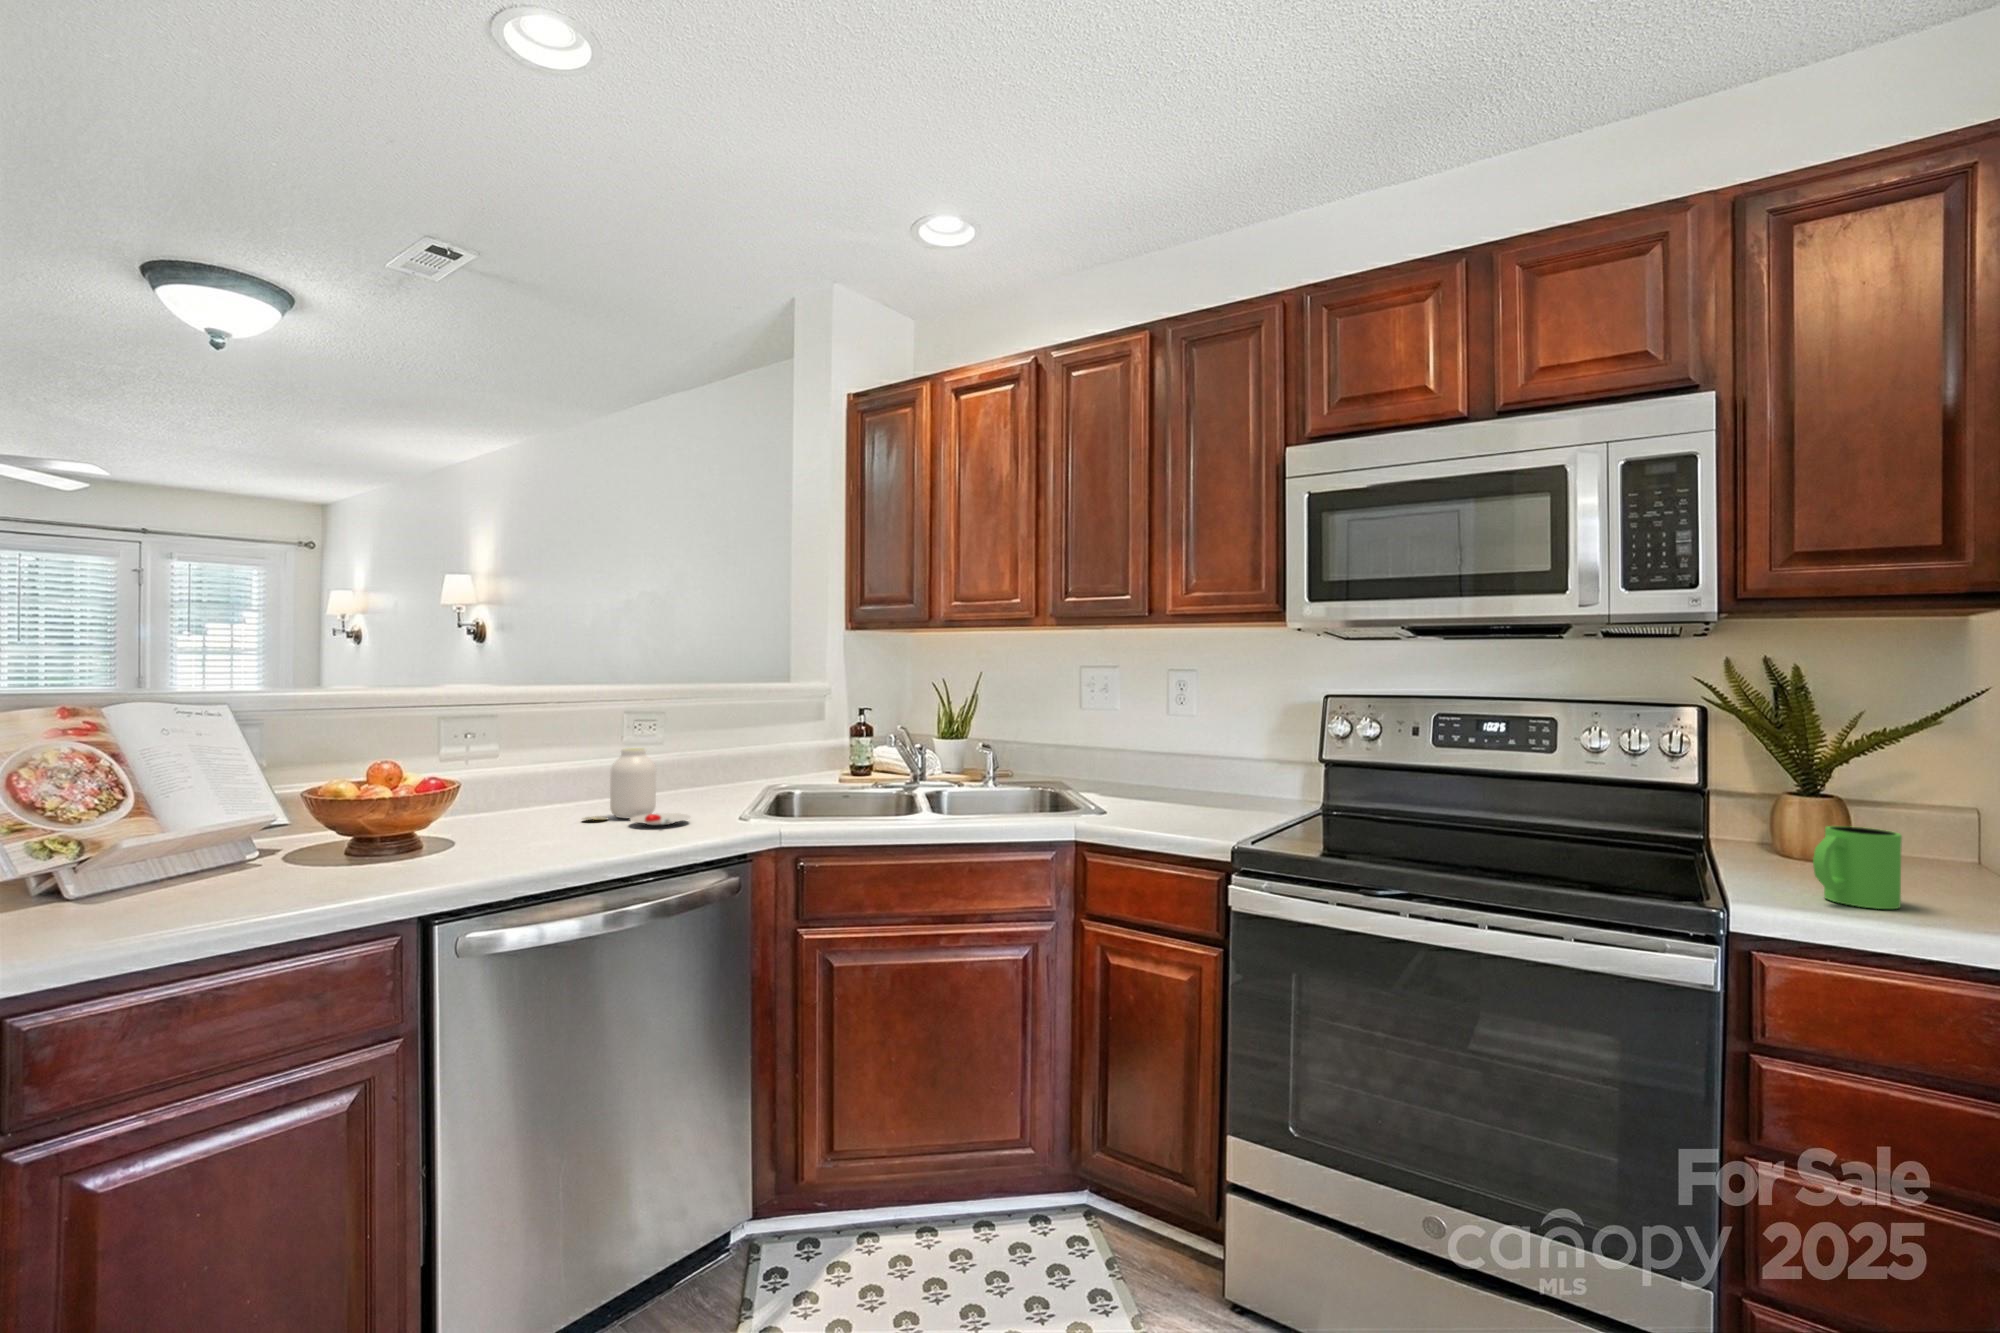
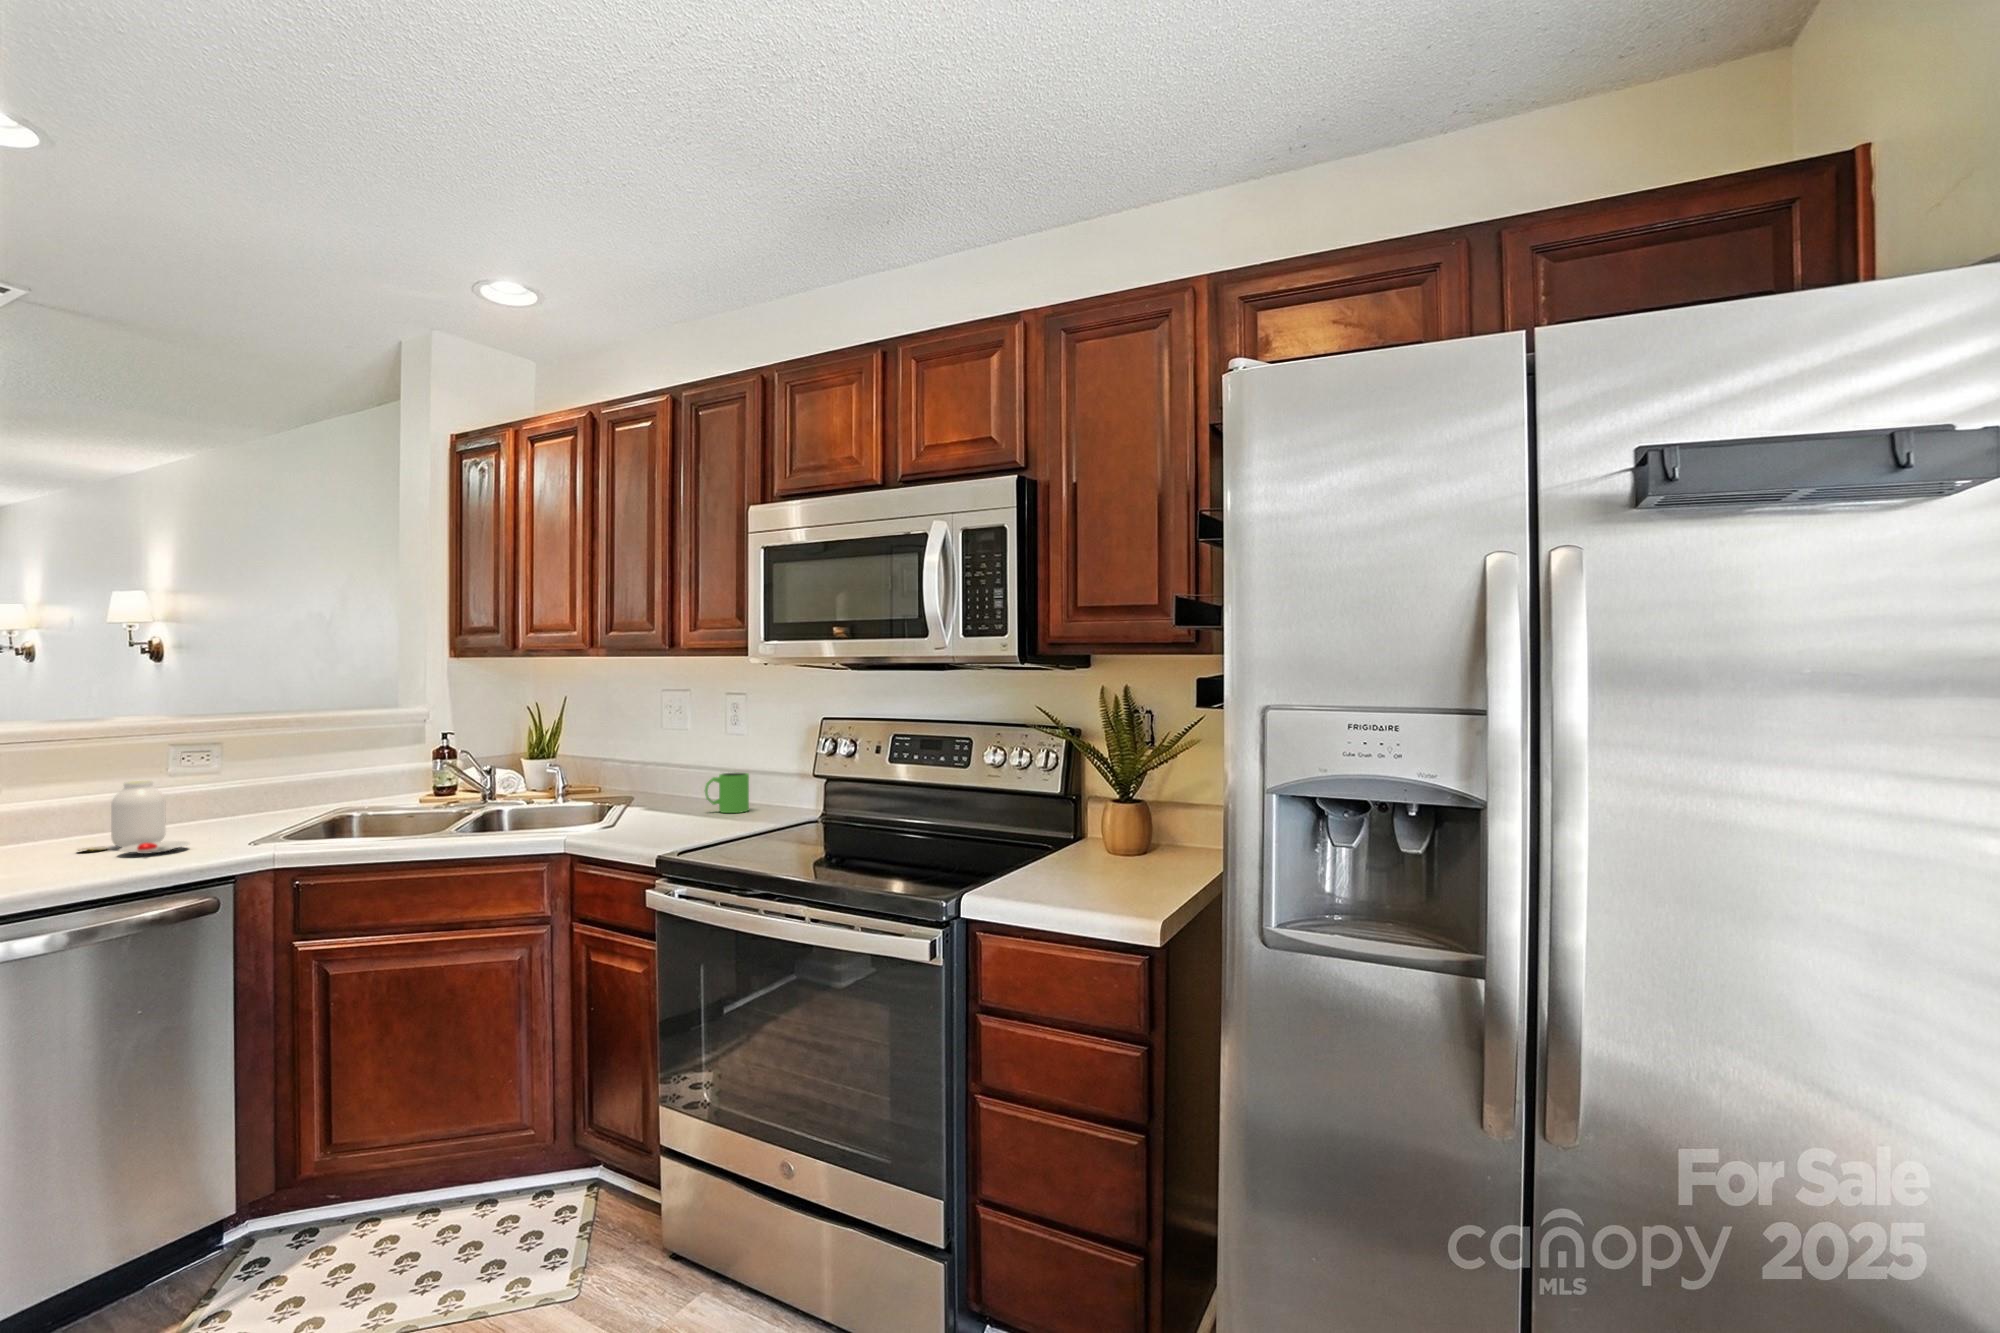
mug: present [1813,826,1902,909] -> present [705,773,749,813]

